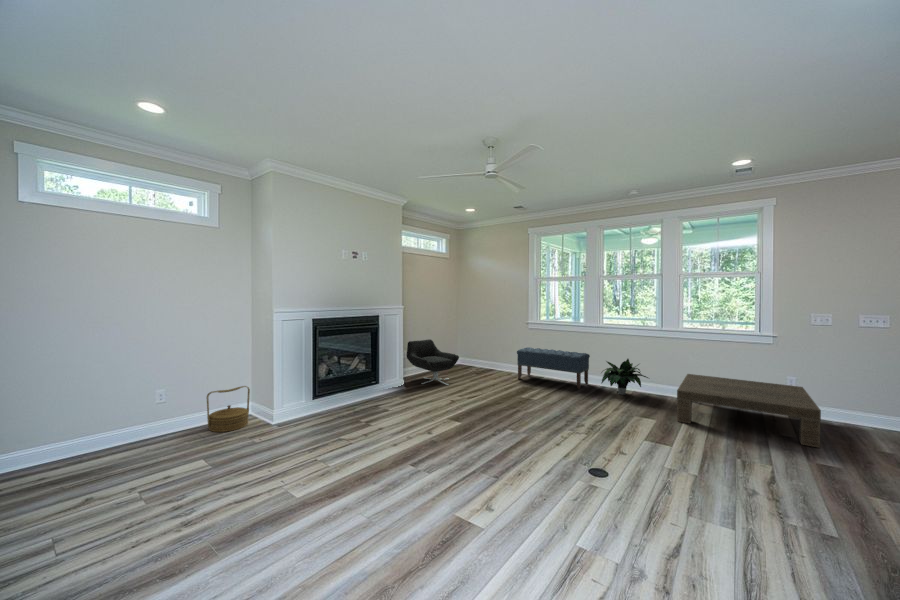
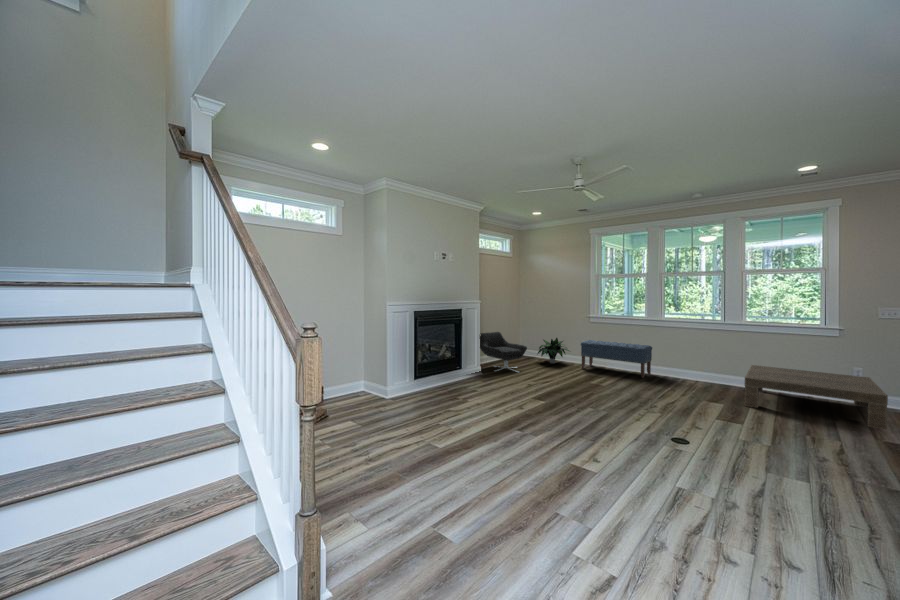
potted plant: present [602,359,648,395] -> present [538,338,569,363]
woven basket: present [207,386,250,432] -> none [336,367,366,403]

